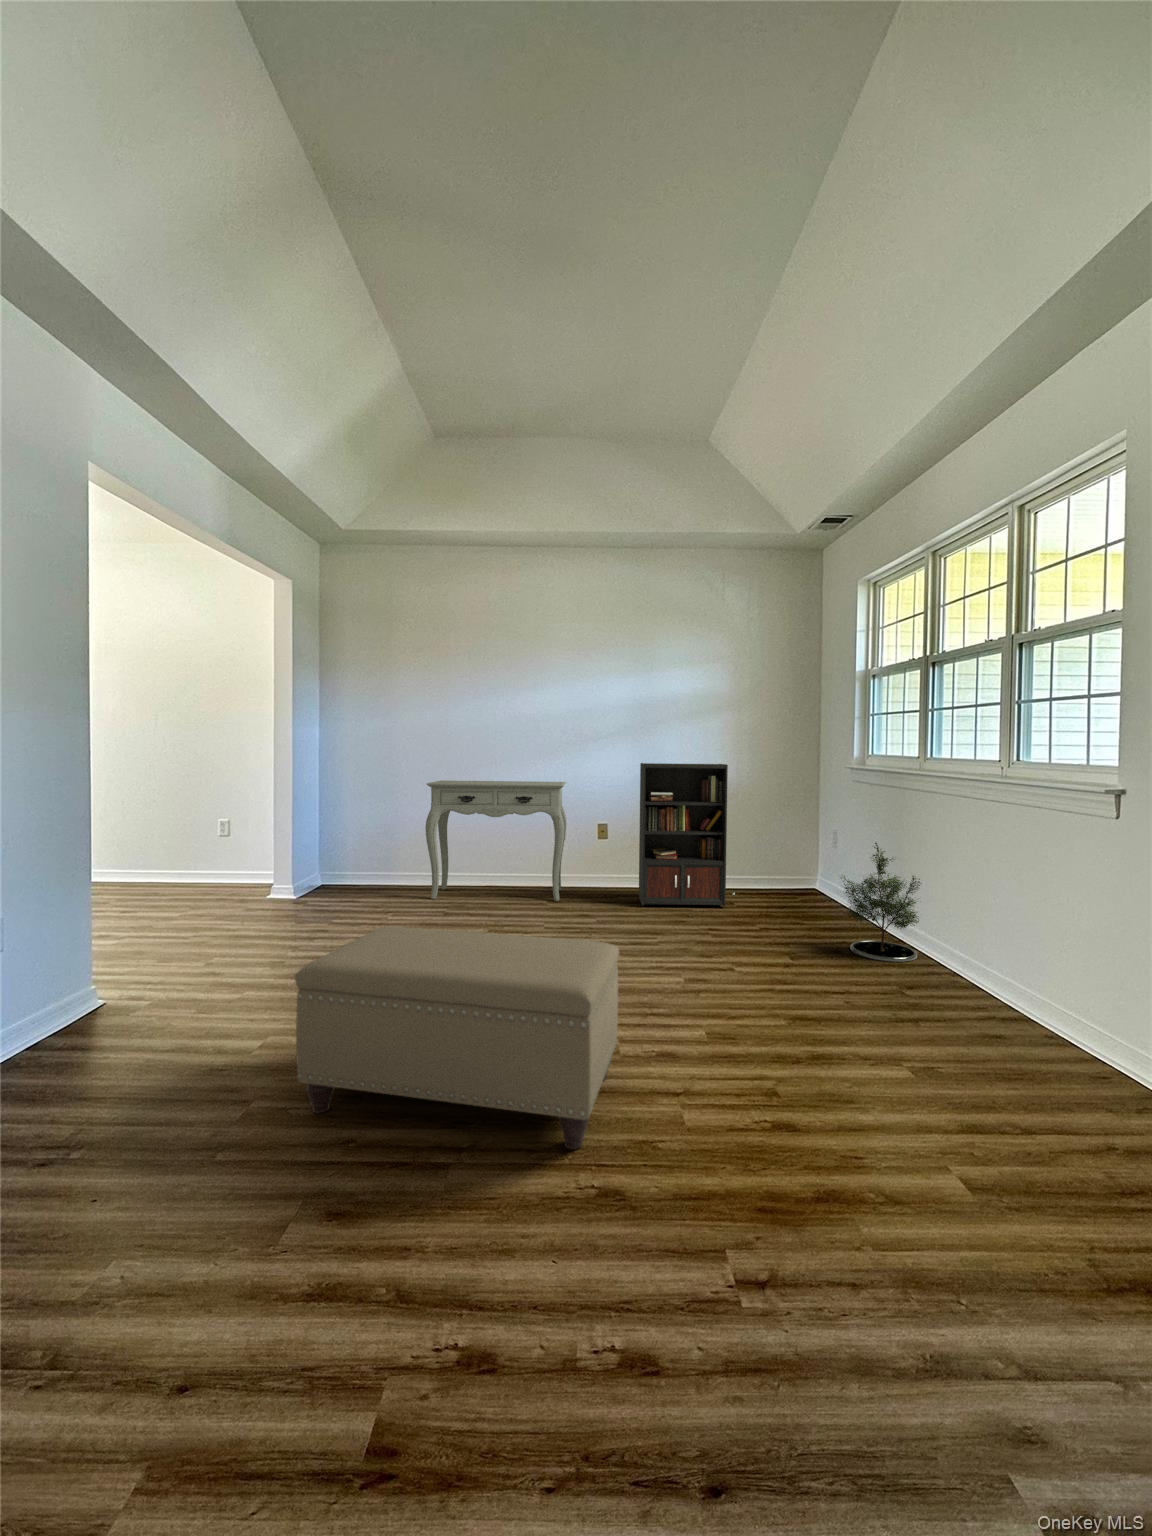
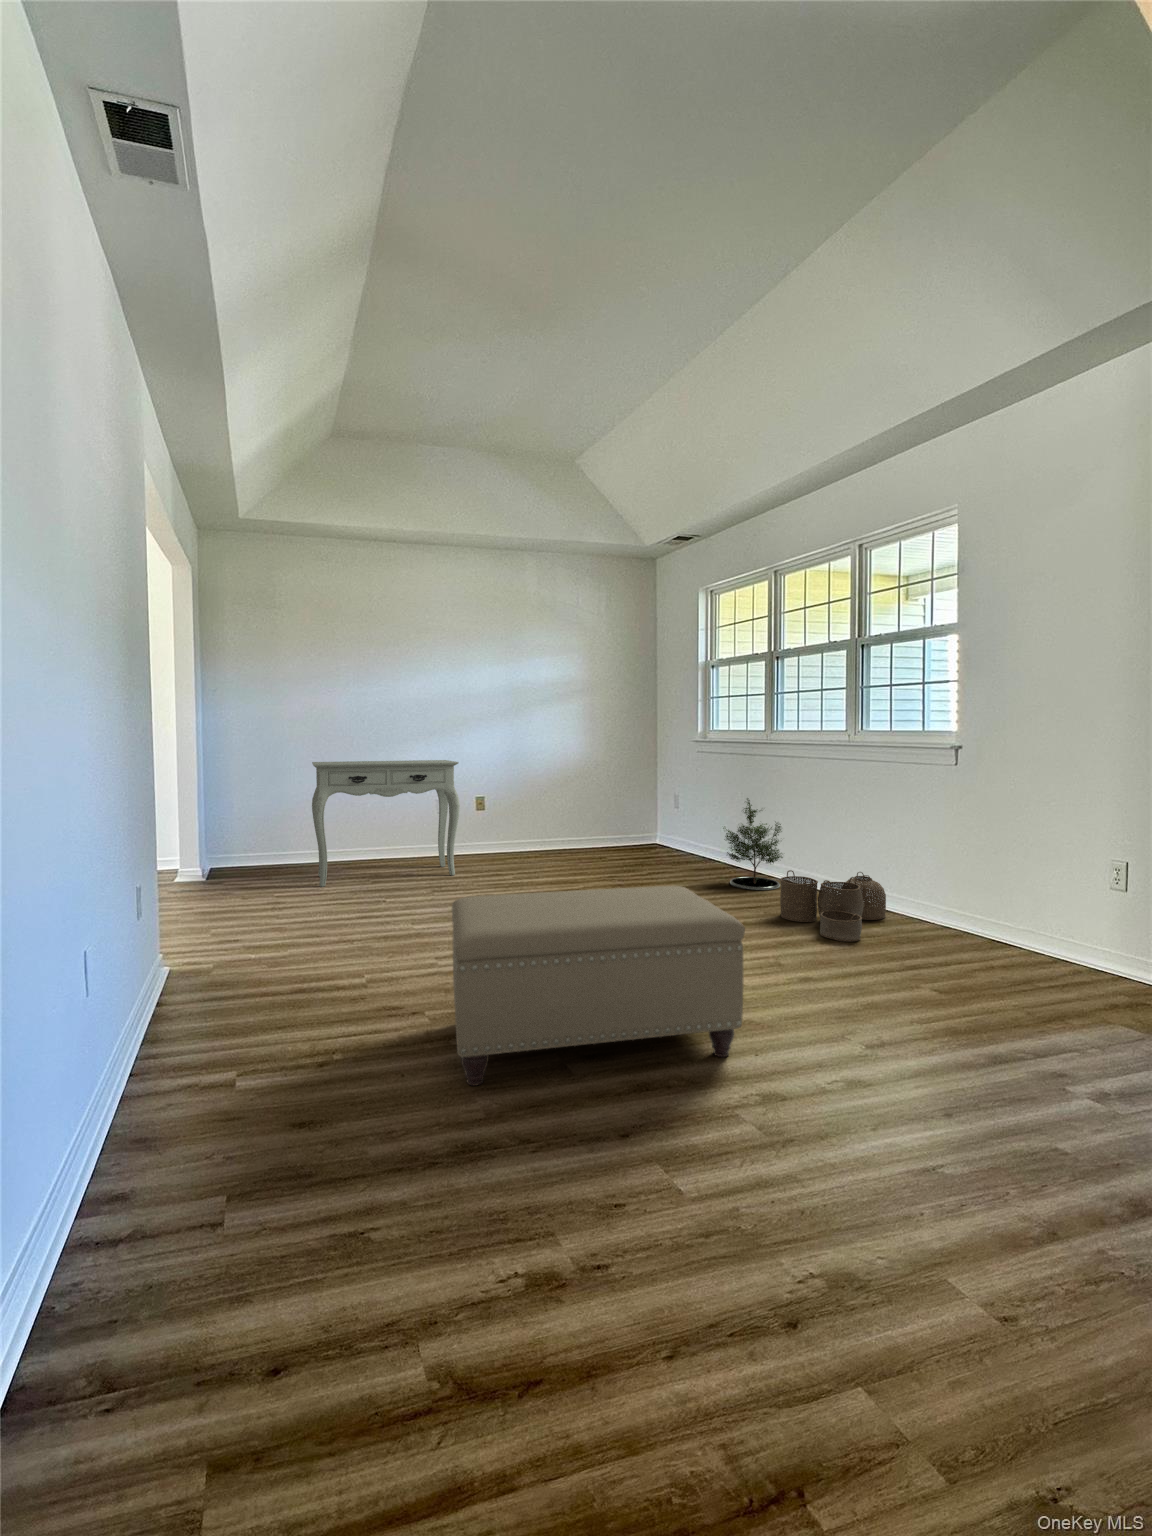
bookcase: present [639,763,735,906] -> none [525,740,606,871]
woven basket: none [864,940,1024,1047] -> present [780,870,886,942]

